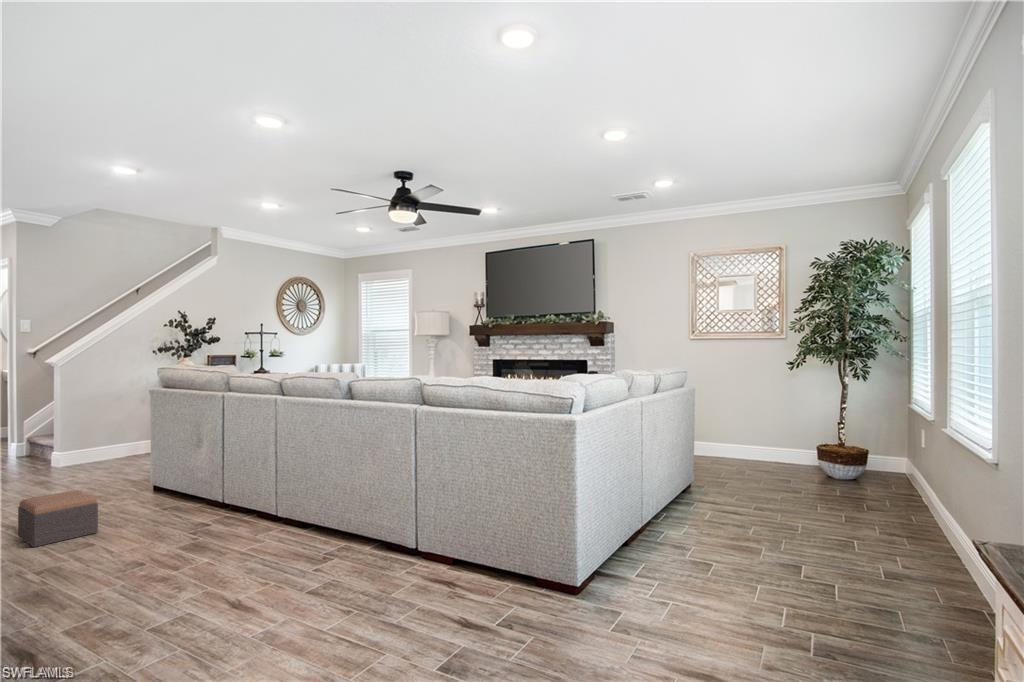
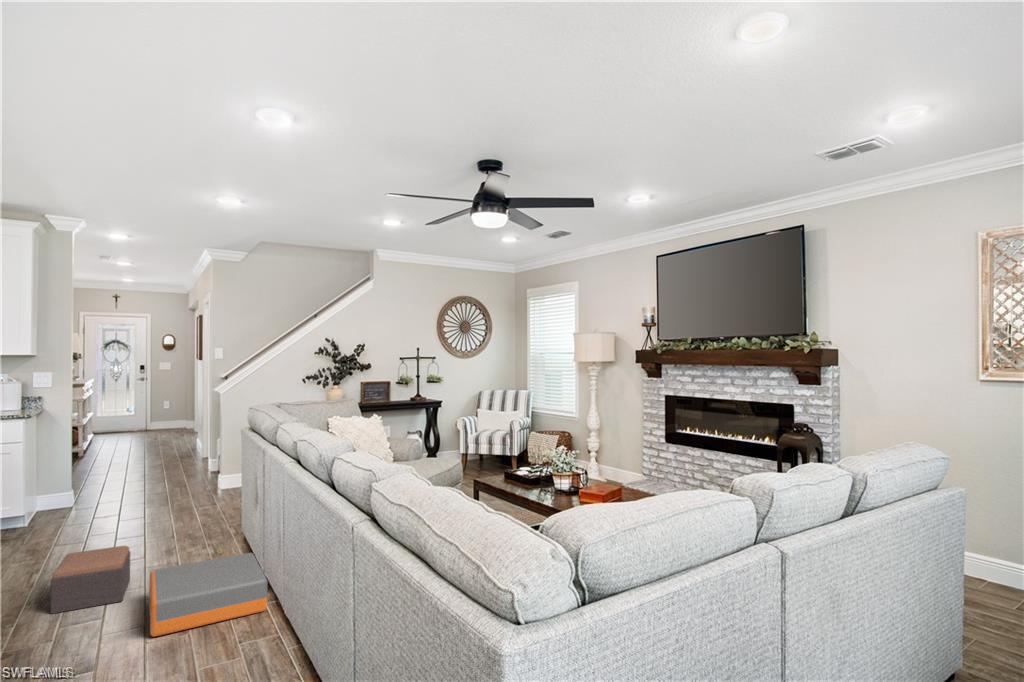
storage box: none [130,484,250,541] -> present [149,553,267,637]

